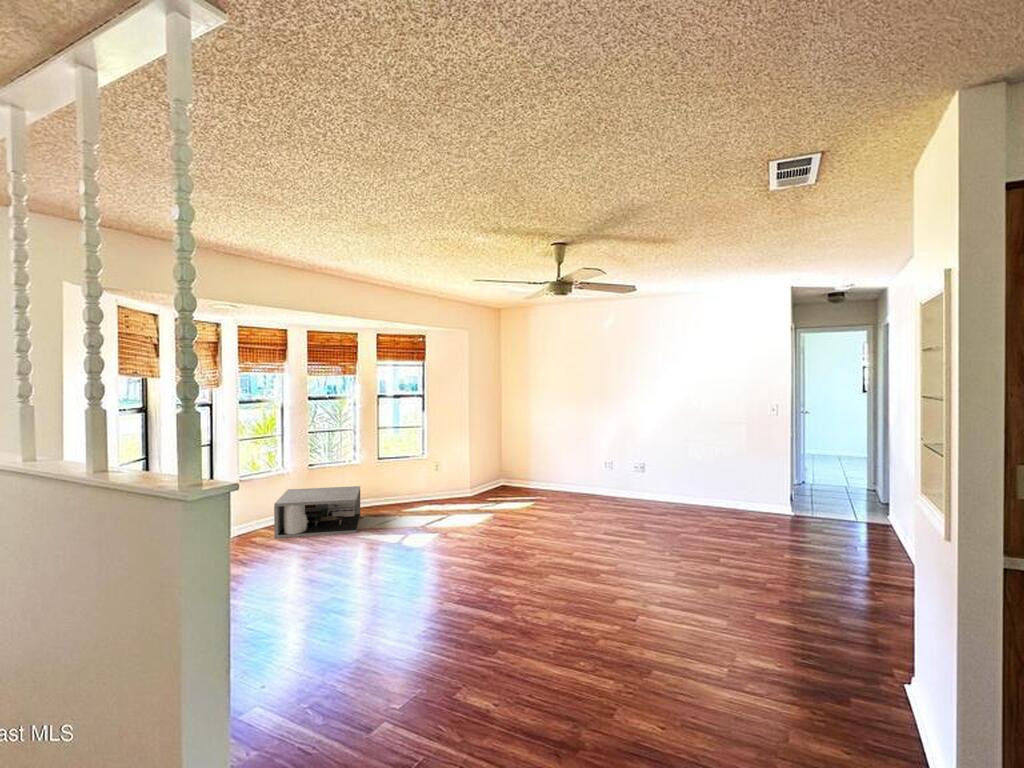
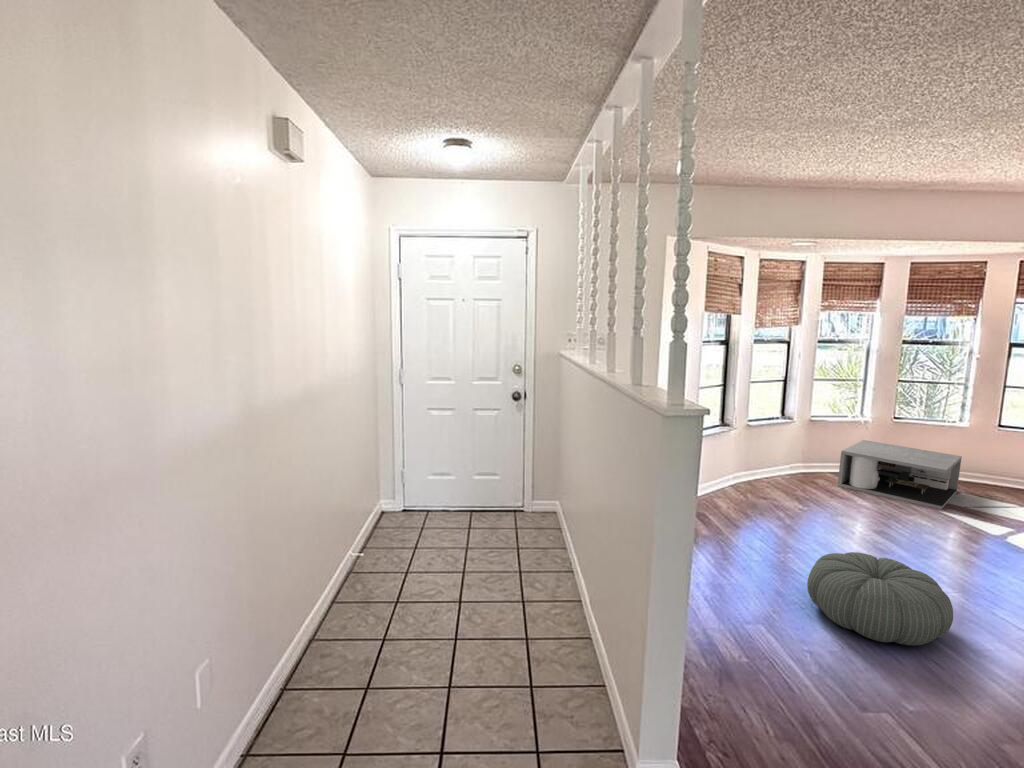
pouf: none [291,586,401,666] -> present [807,552,953,646]

